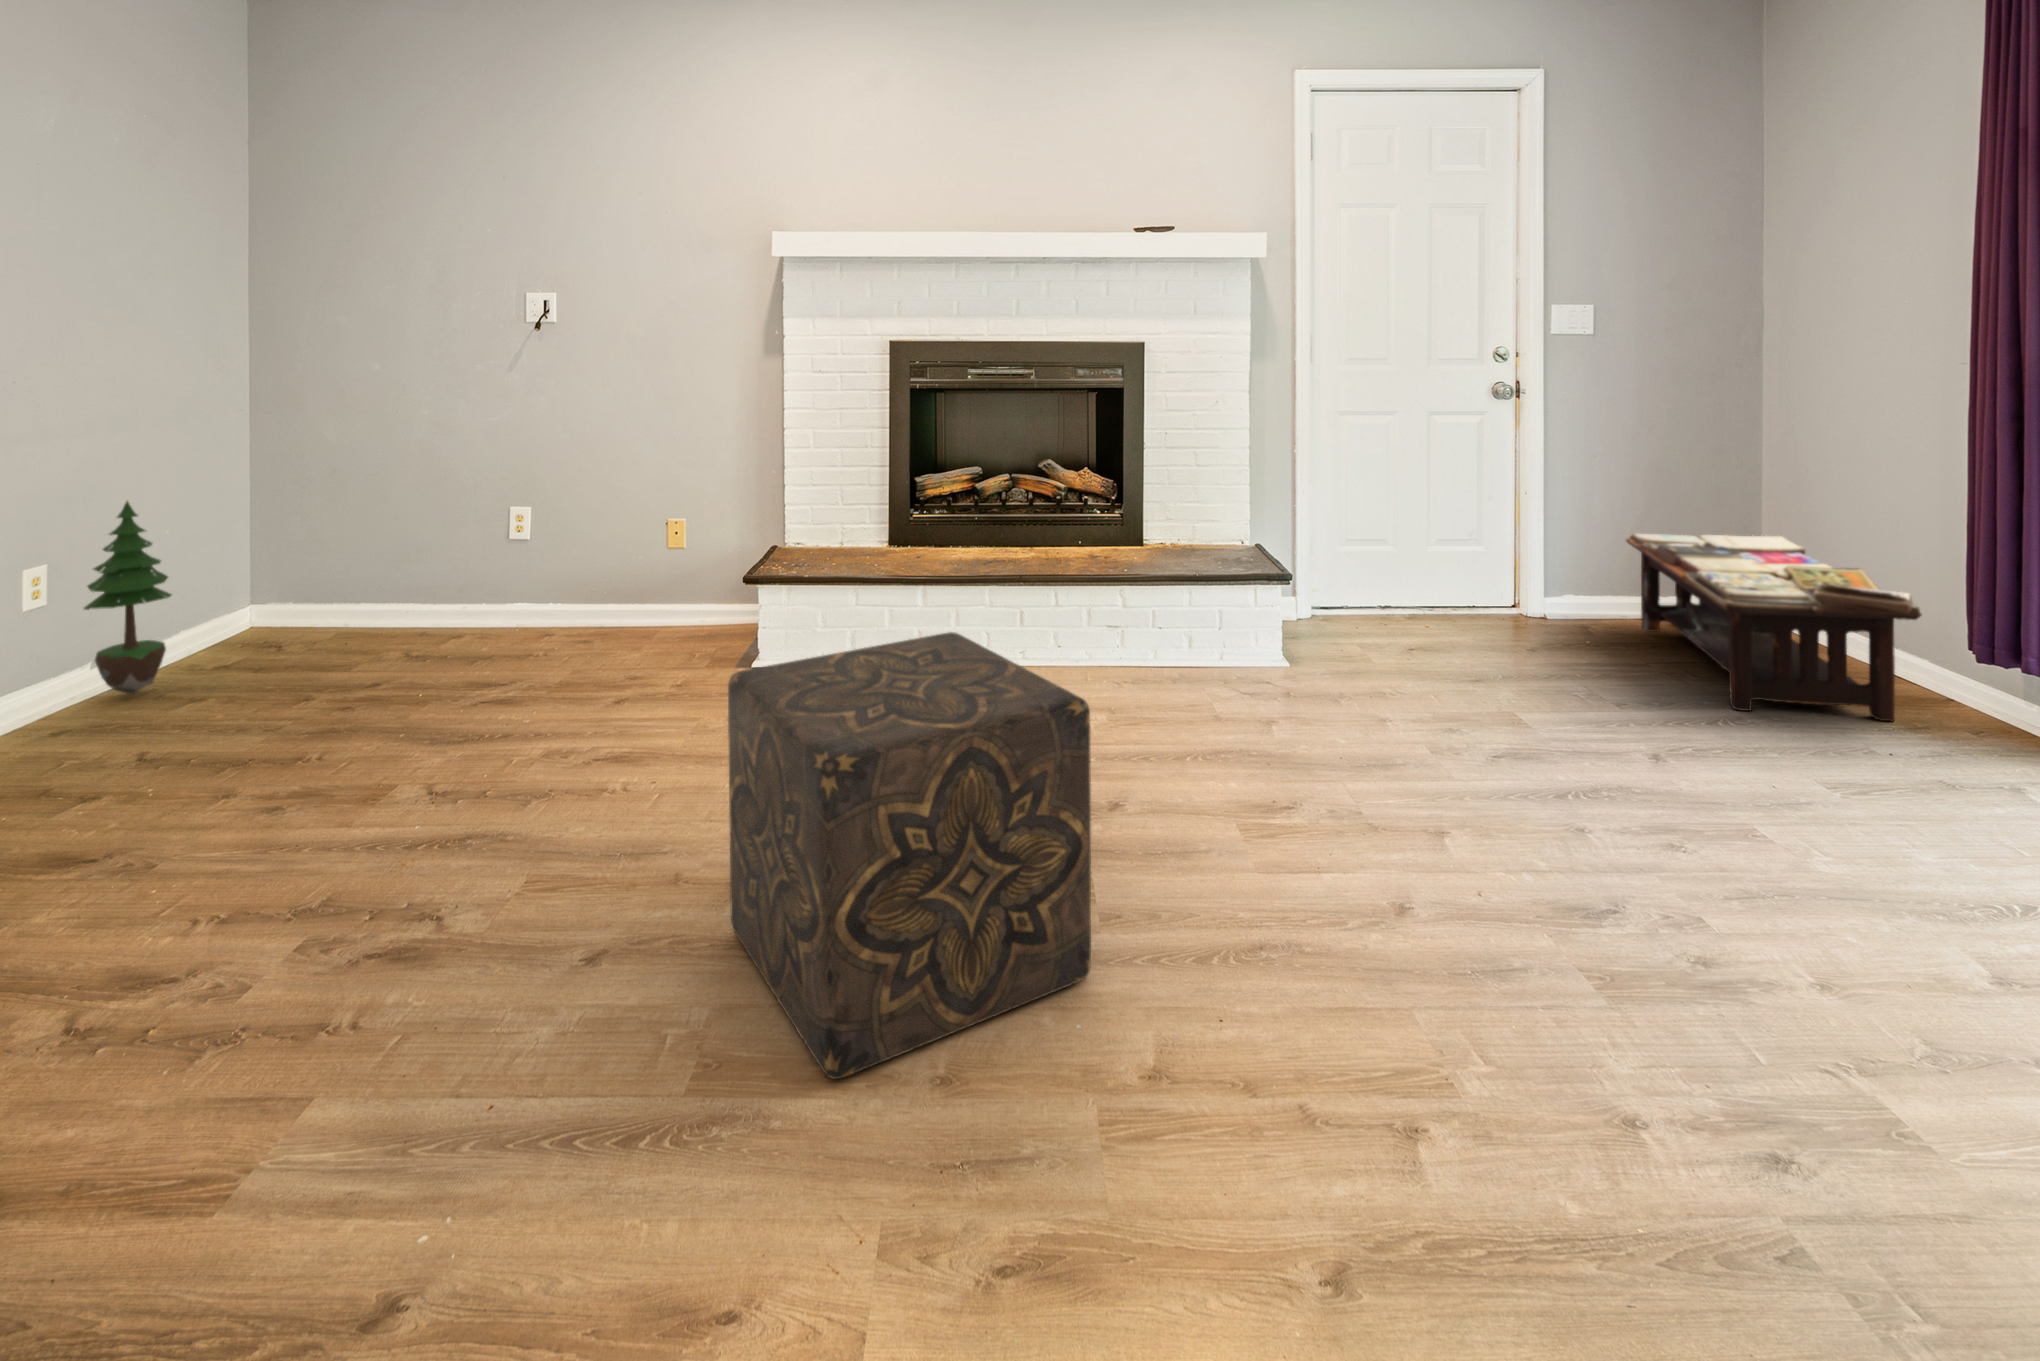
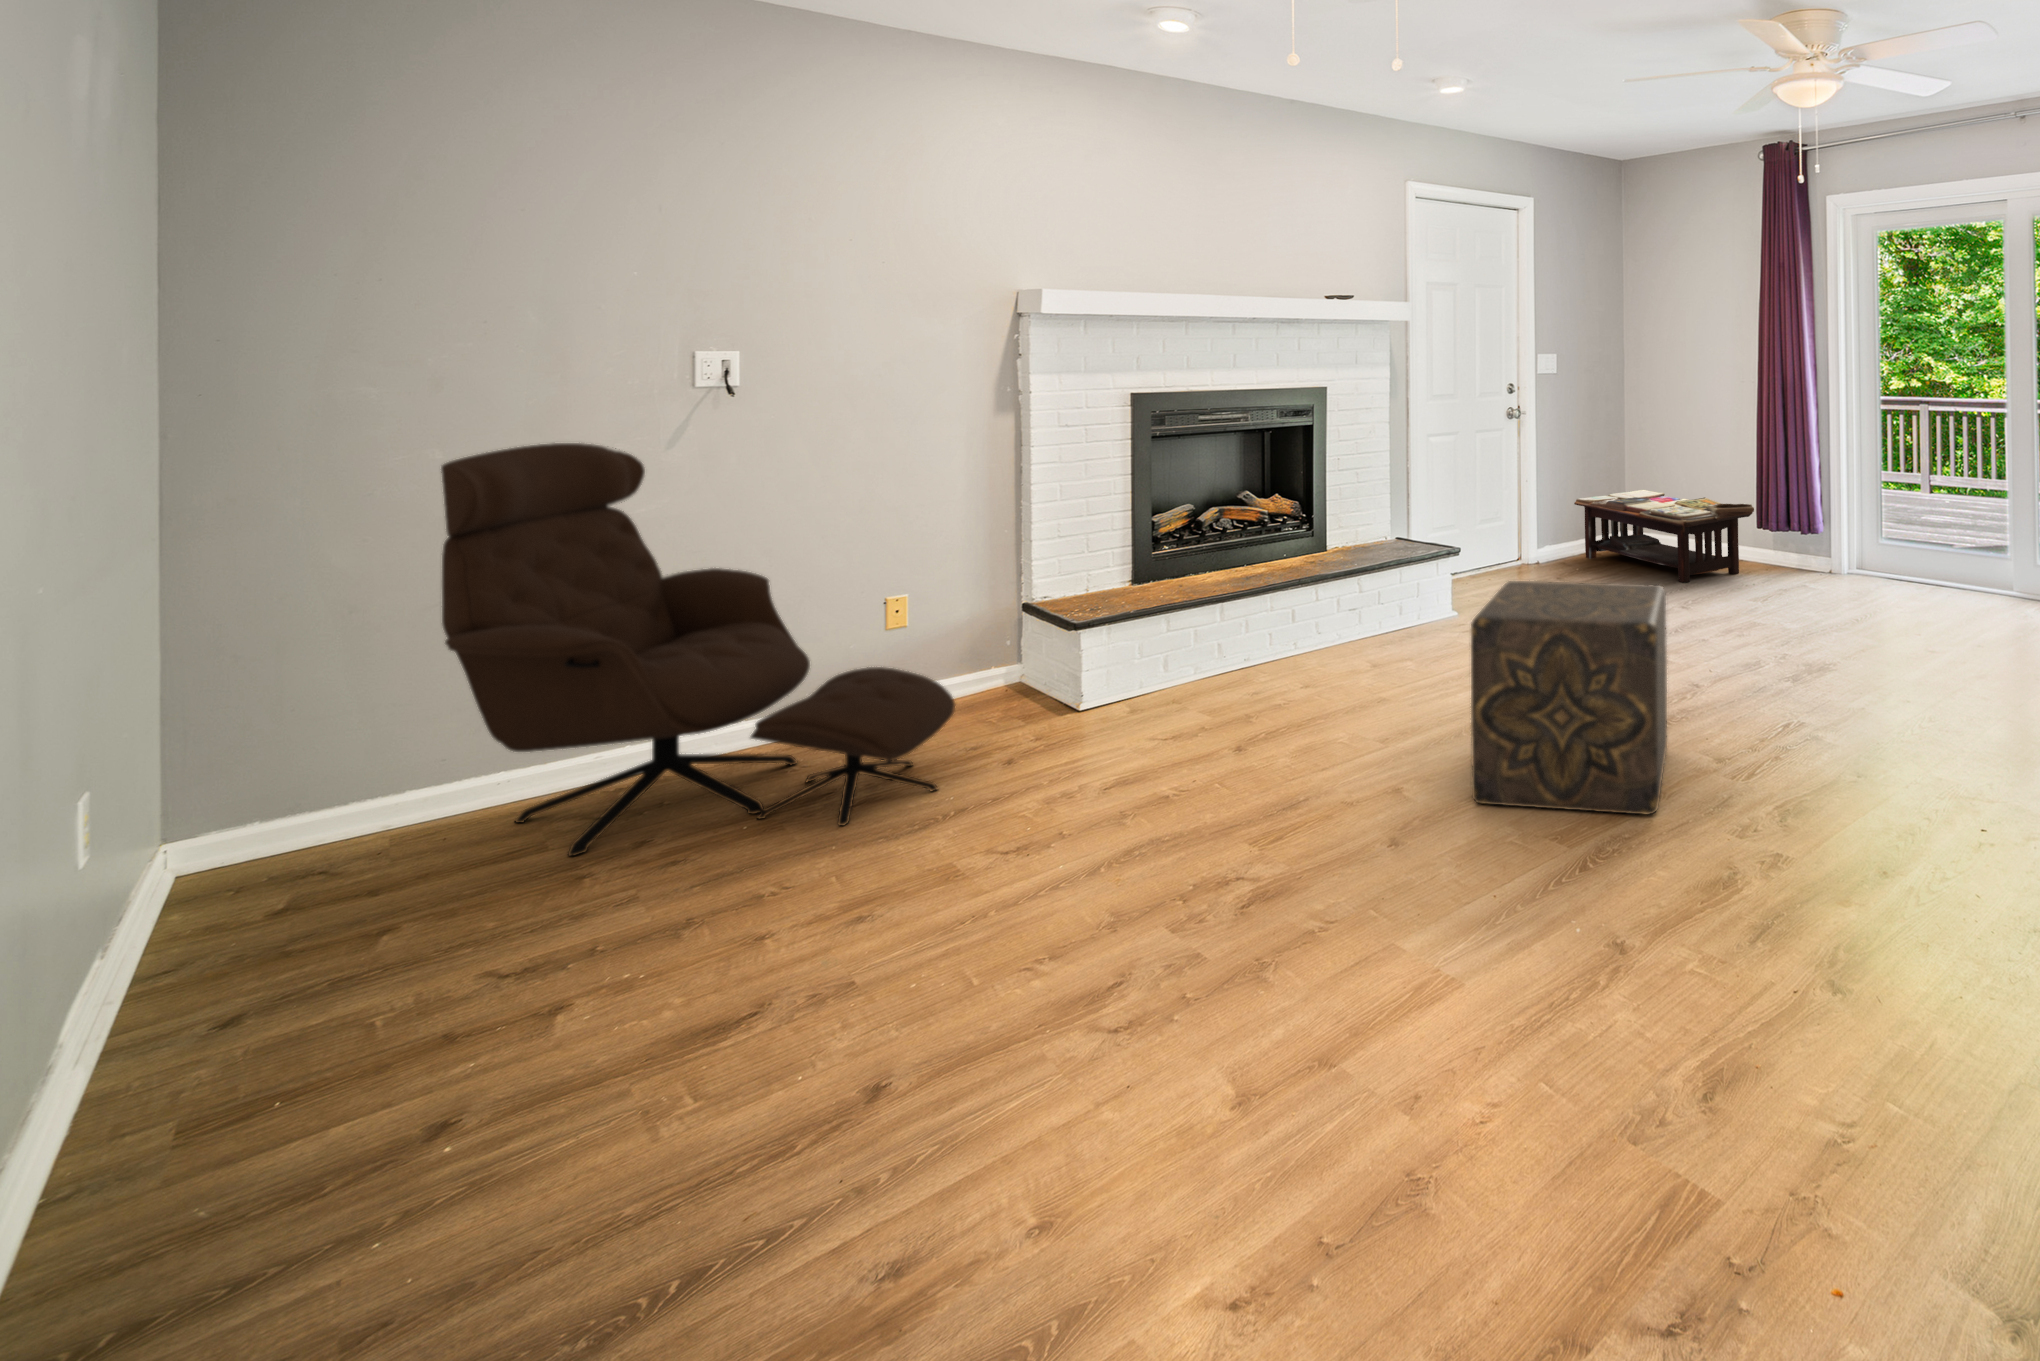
lounge chair: none [299,365,593,709] -> present [441,443,955,856]
potted tree: present [84,501,171,695] -> none [148,672,317,979]

